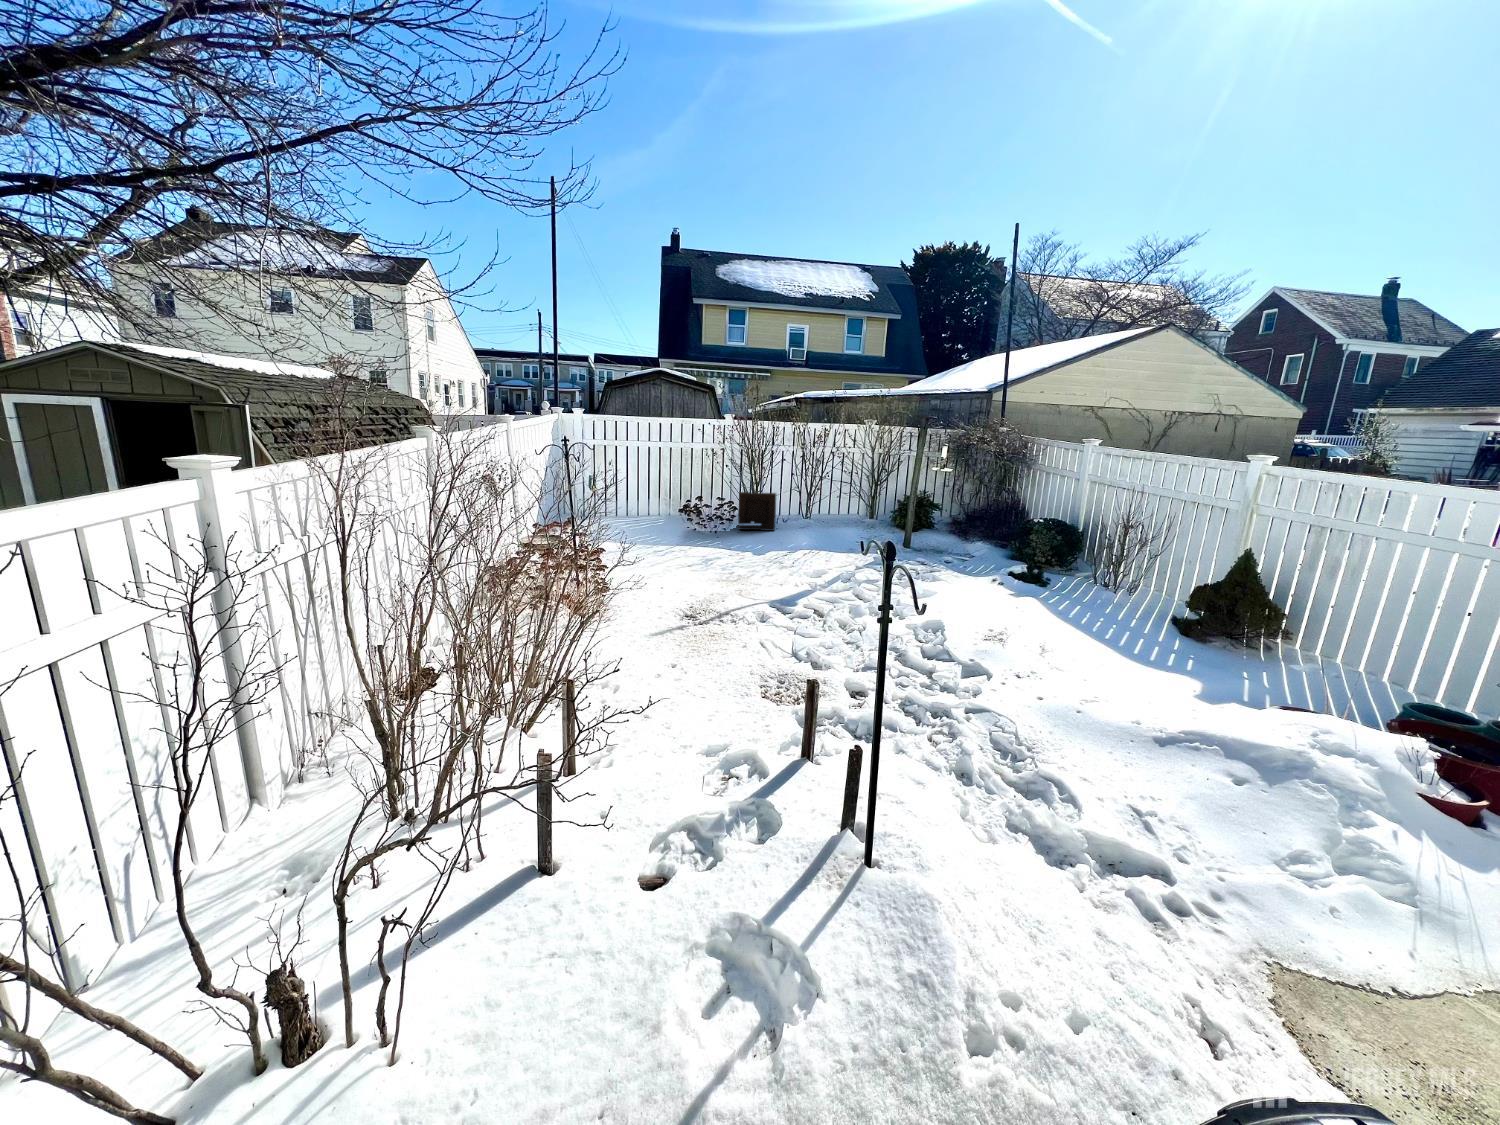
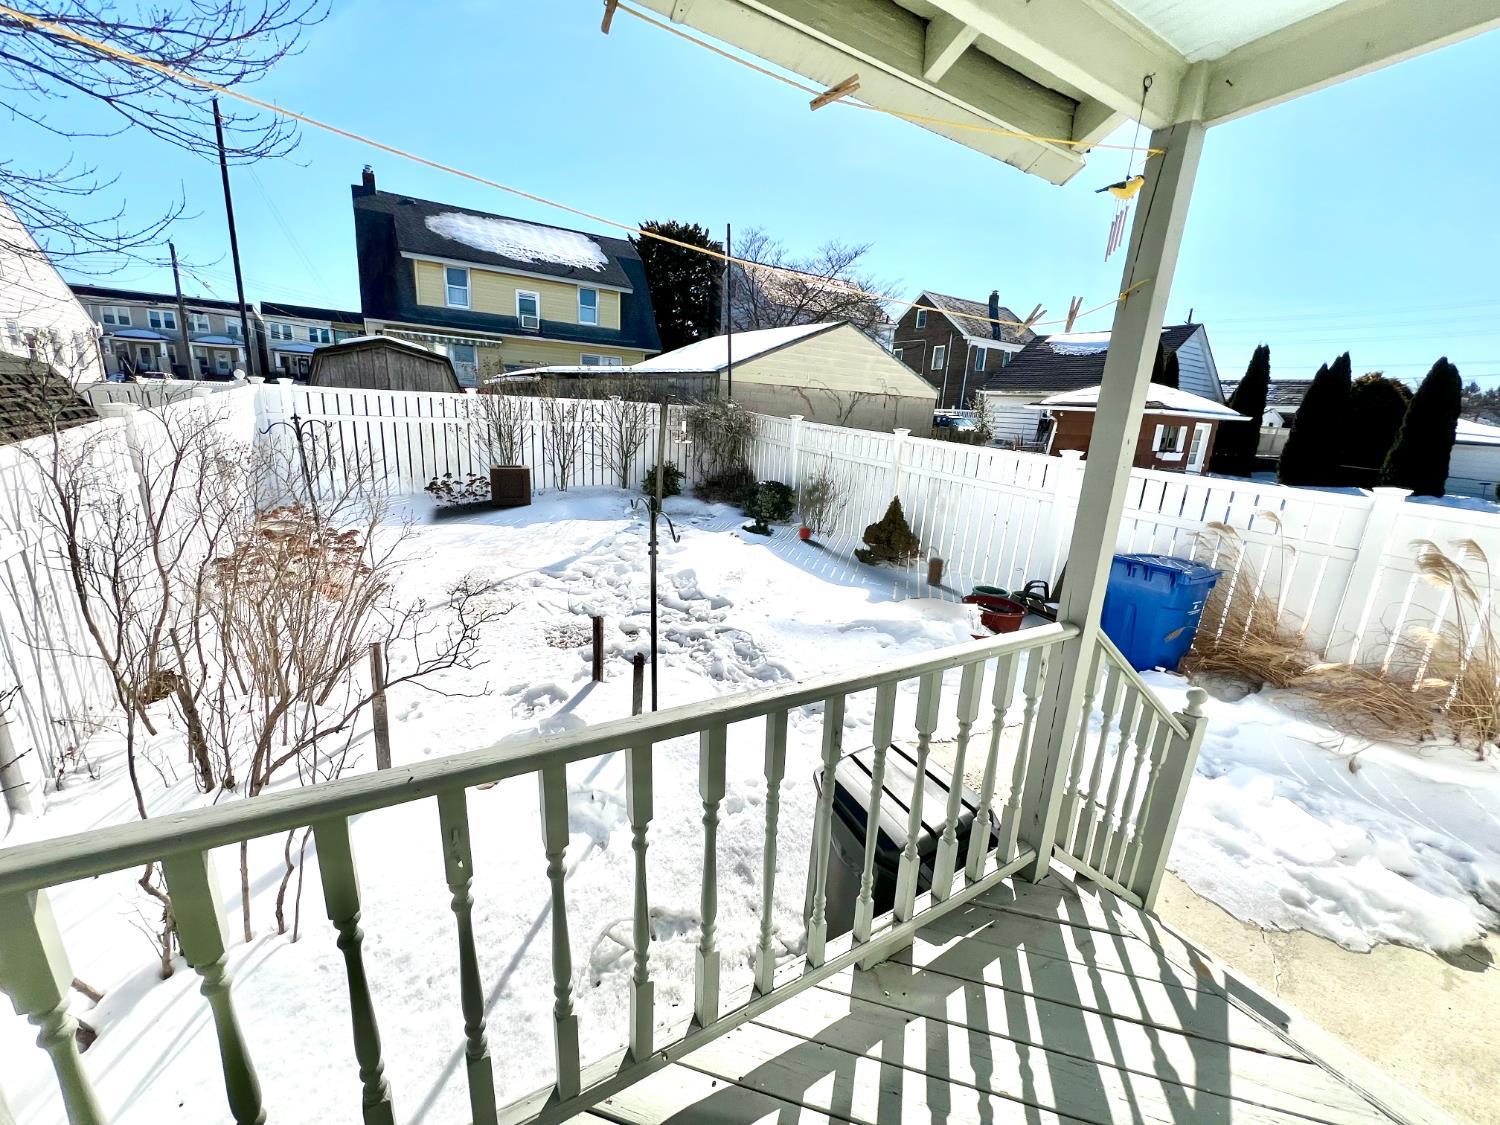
potted tree: none [1072,511,1141,596] -> present [789,473,831,540]
watering can: none [1298,627,1353,688] -> present [924,547,950,586]

